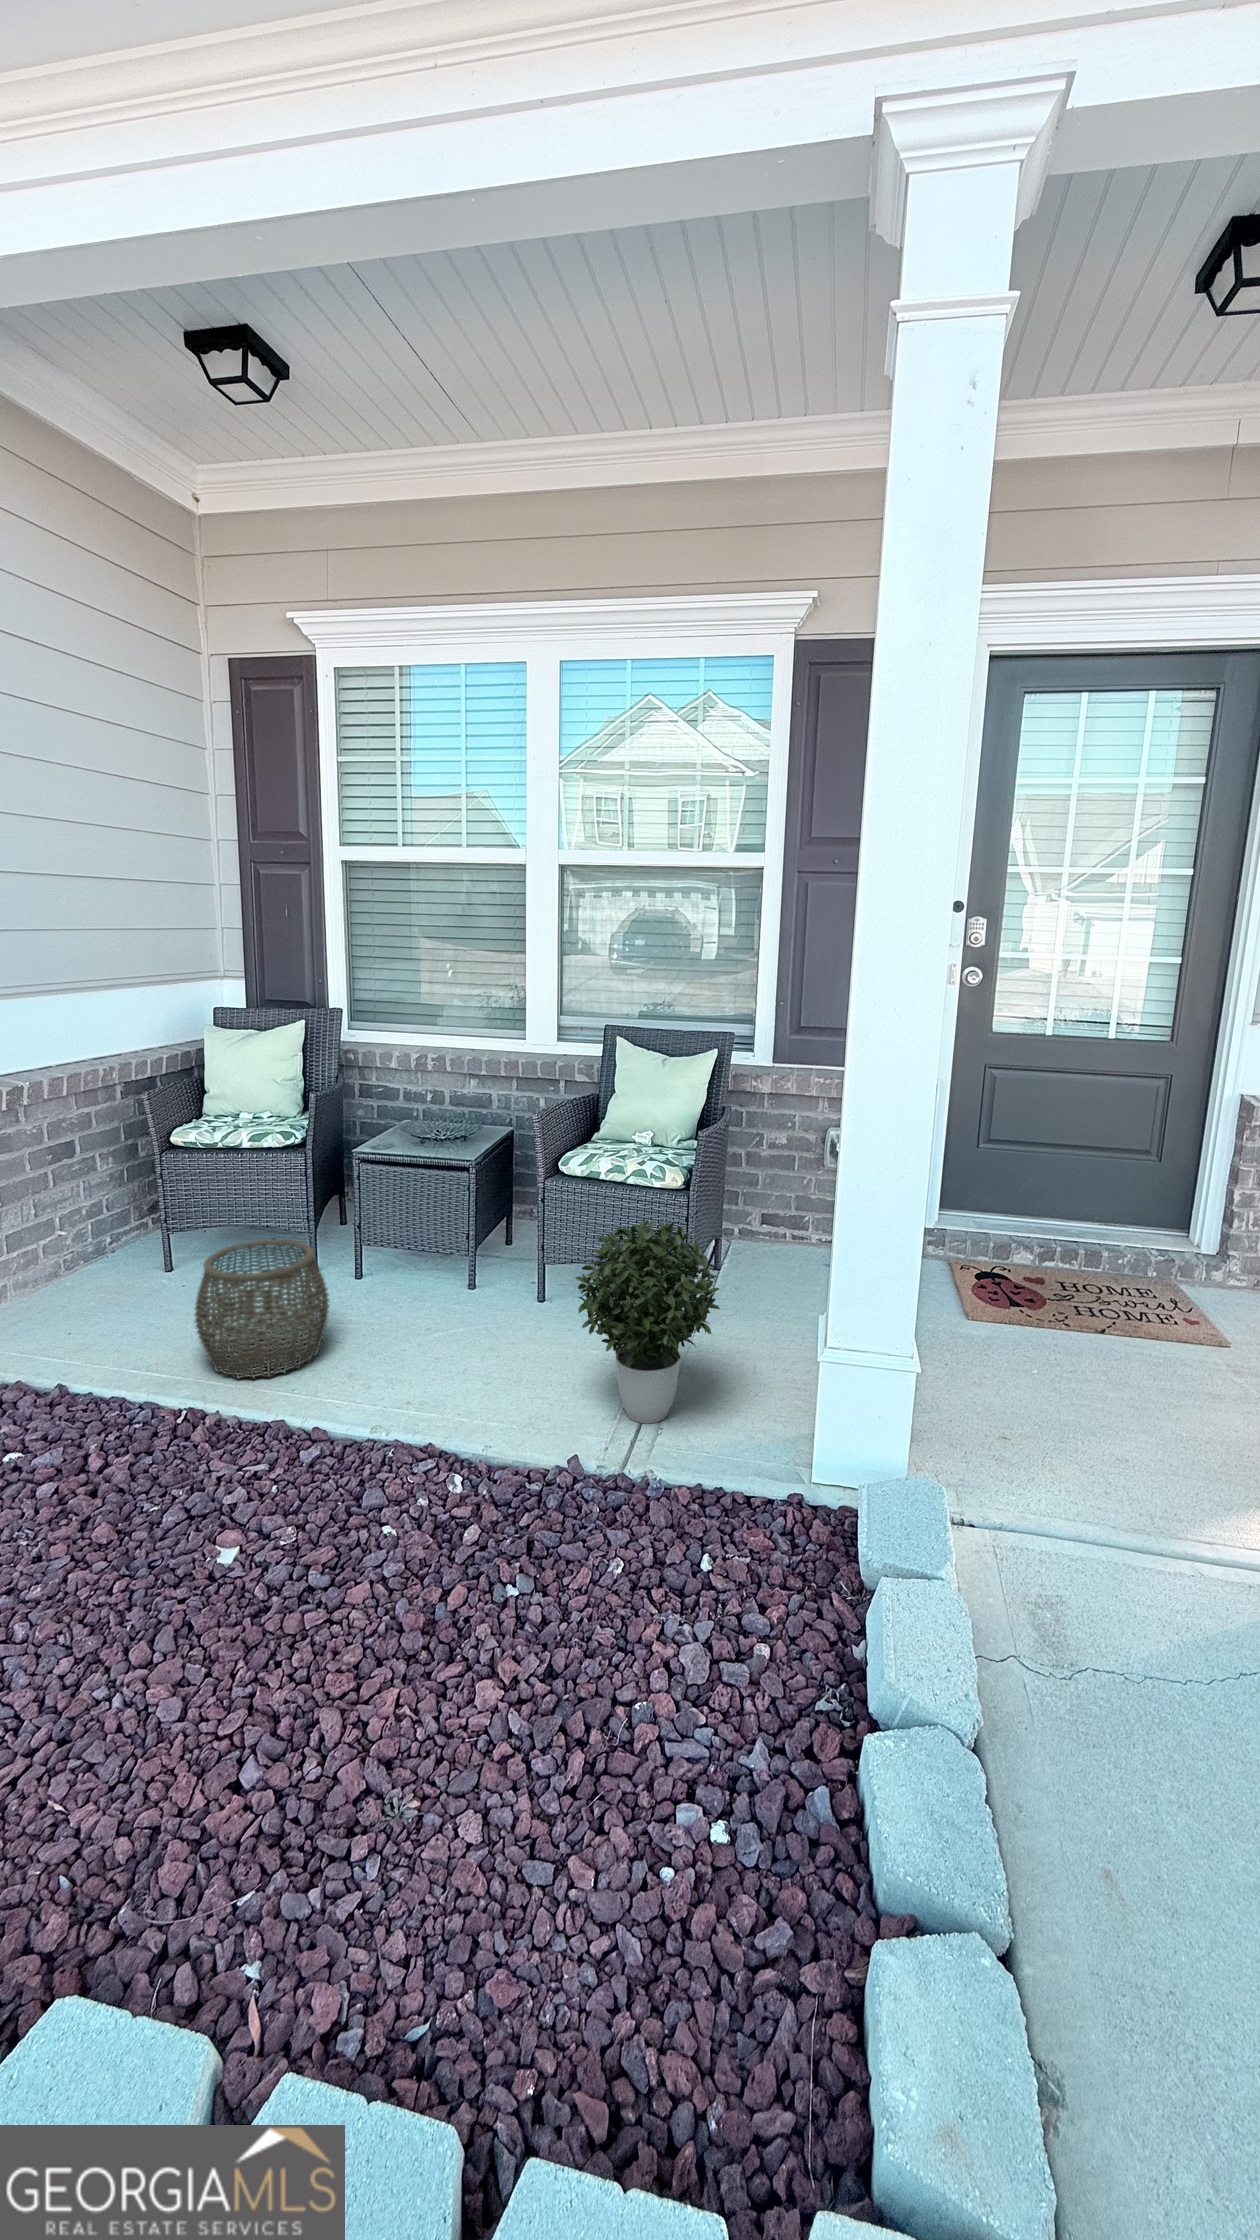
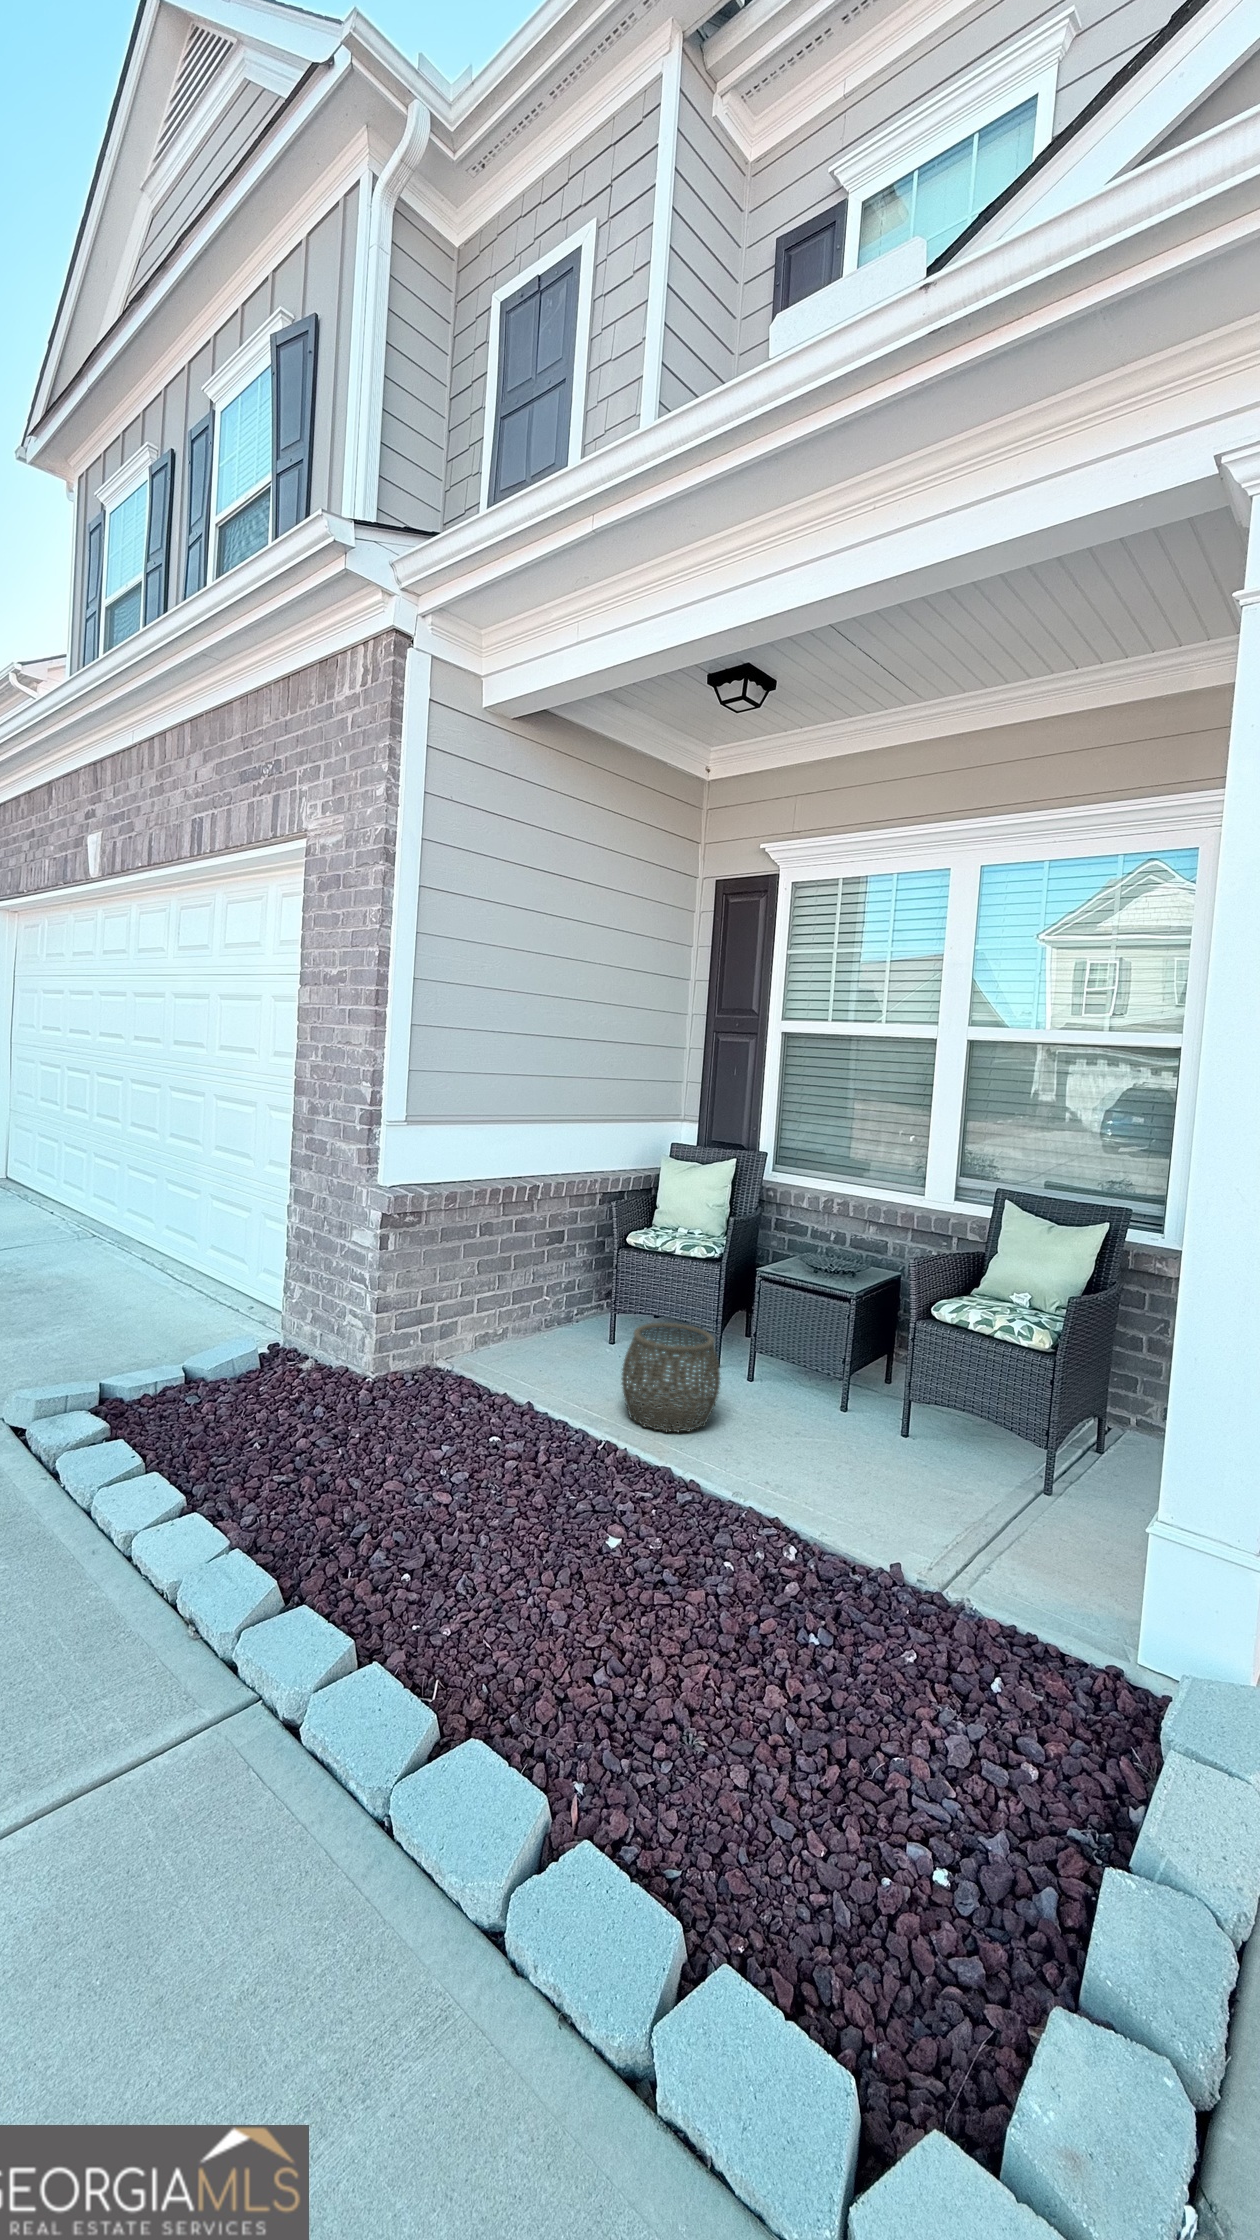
potted plant: present [575,1220,720,1423] -> none [920,1367,1059,1560]

